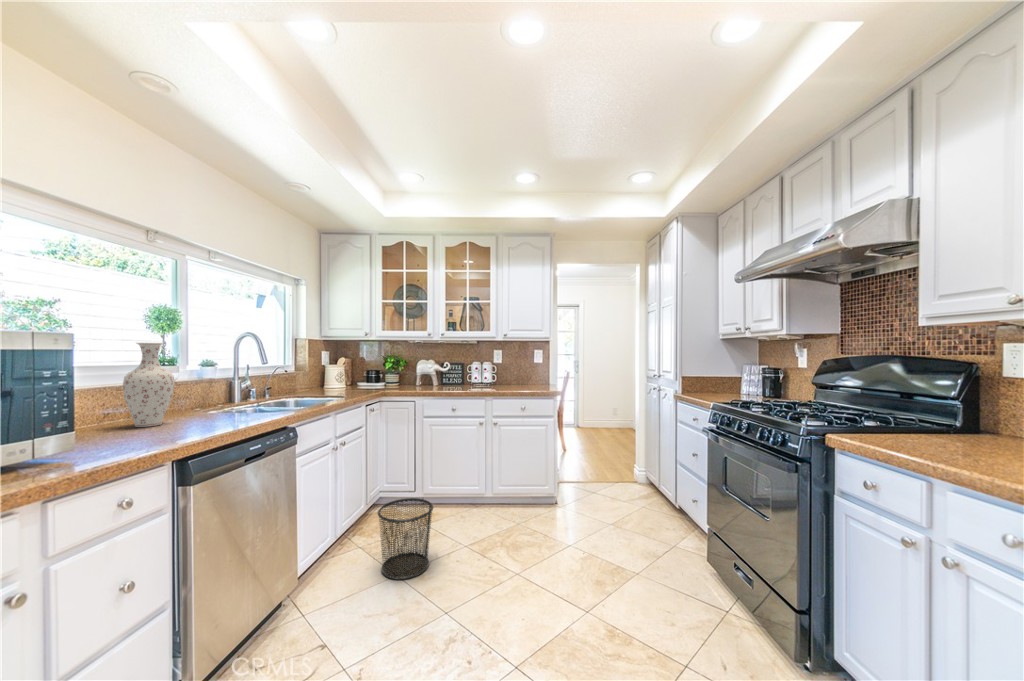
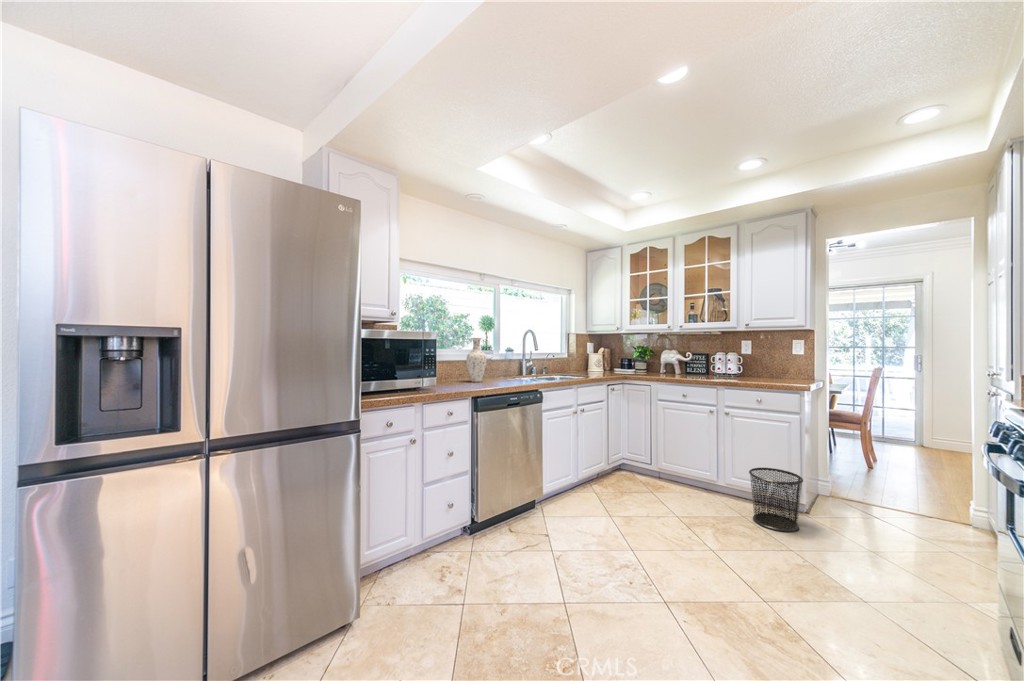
trash can: present [378,498,433,580] -> present [749,468,803,532]

